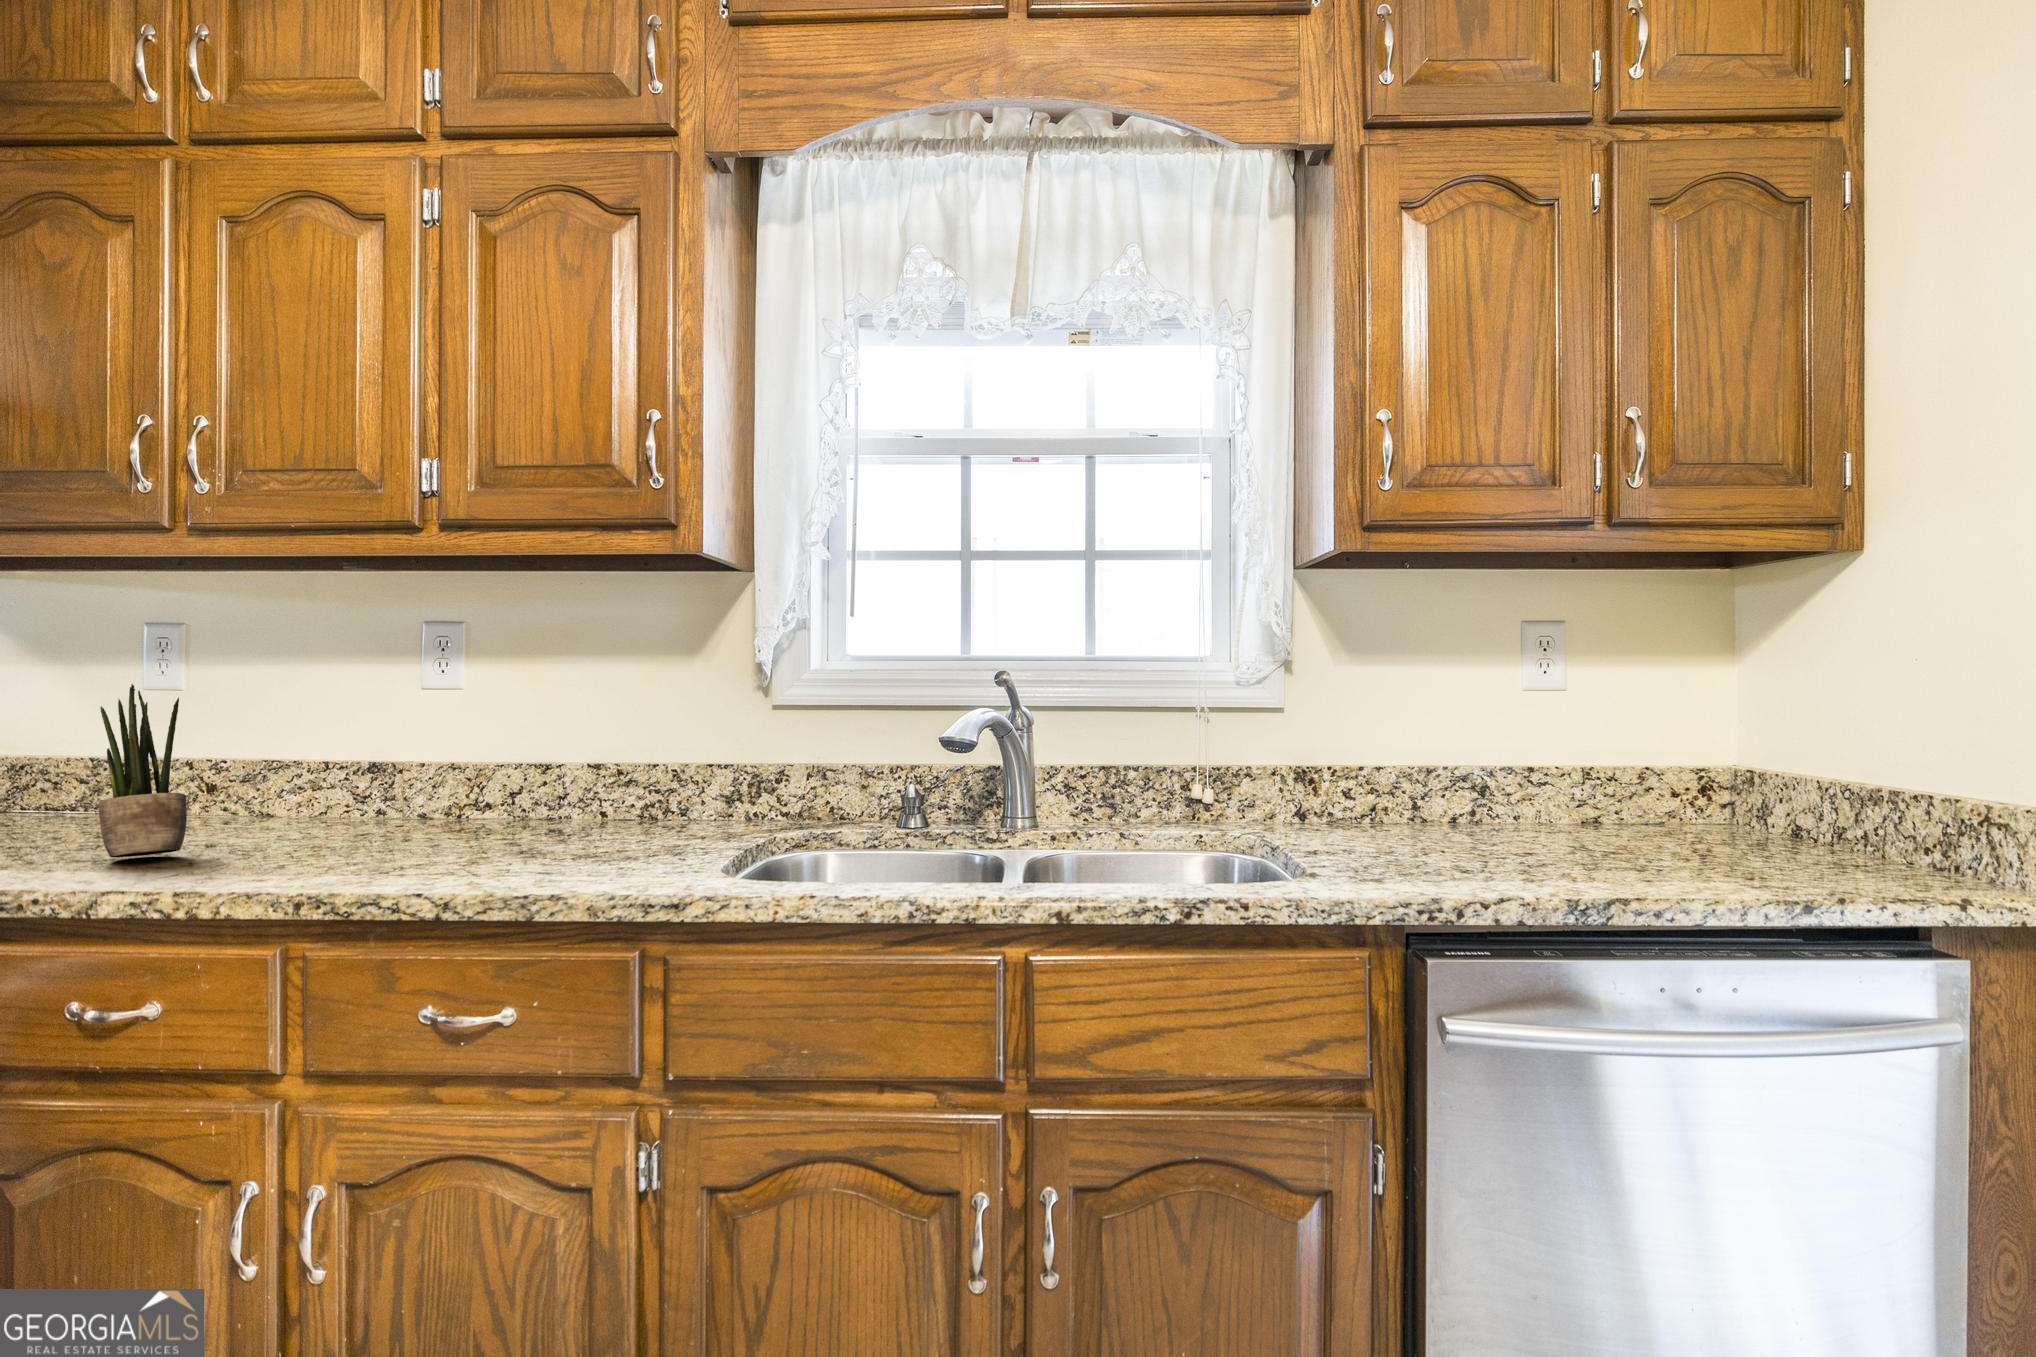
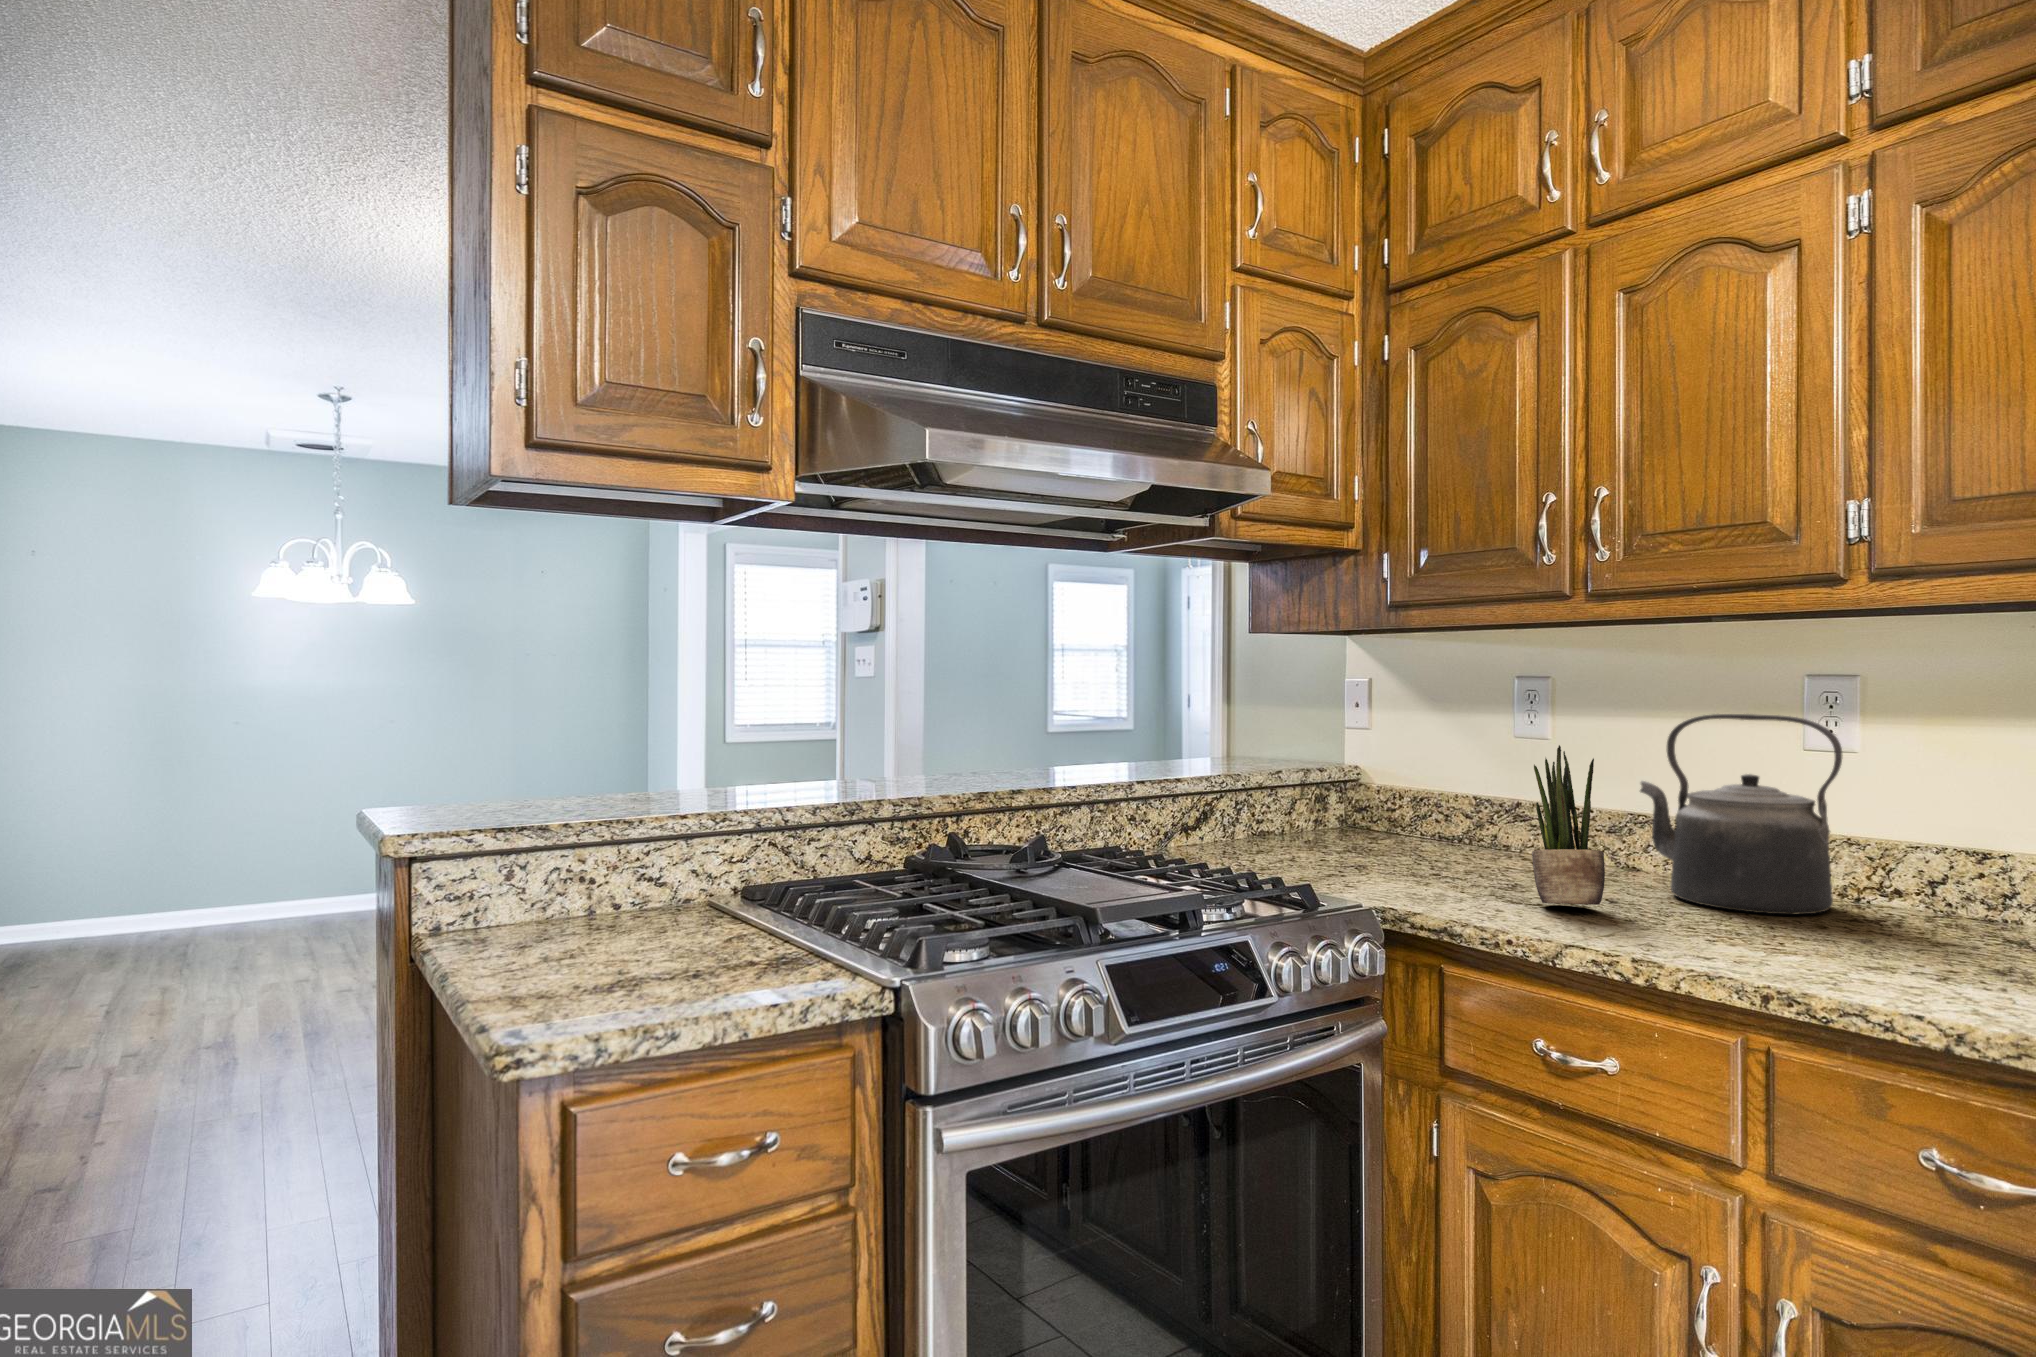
kettle: none [256,654,436,838] -> present [1640,714,1842,914]

